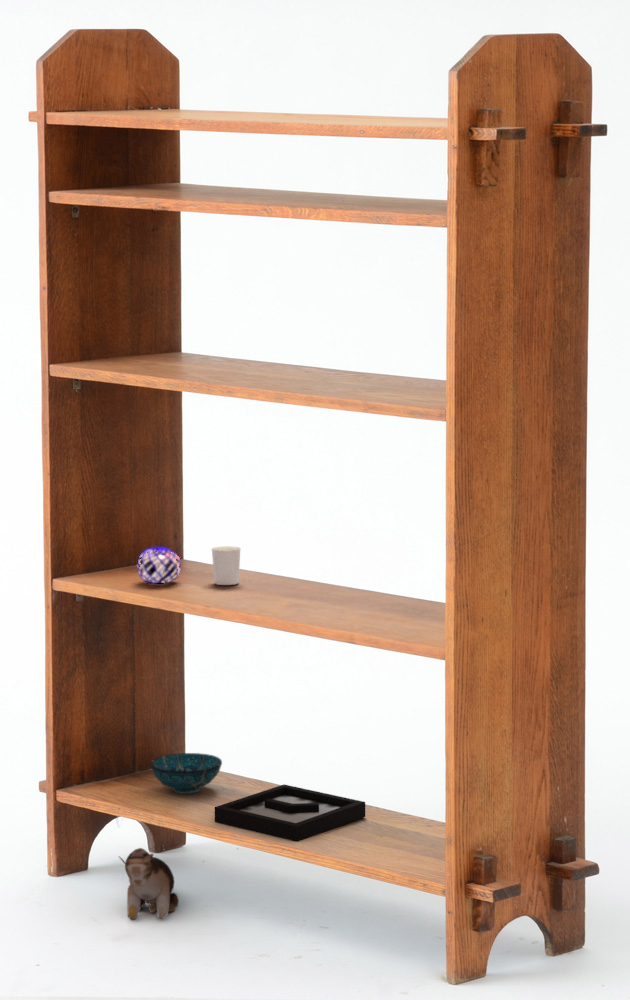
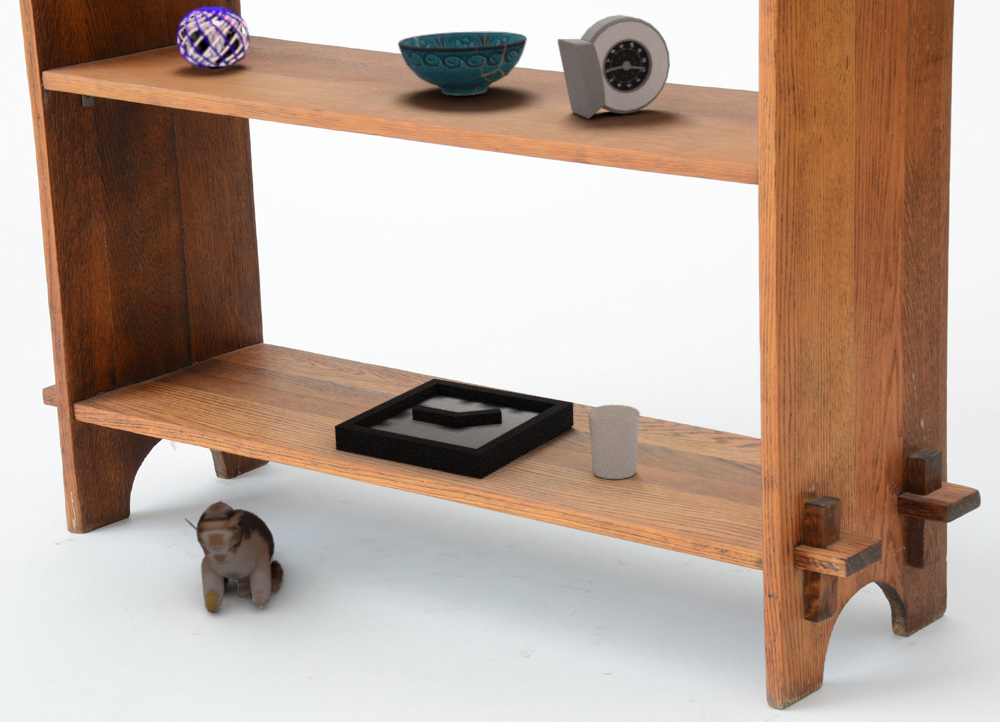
candle holder: present [212,546,240,585] -> present [588,405,640,479]
alarm clock: none [349,569,415,628] -> present [558,15,670,118]
decorative bowl: present [150,753,222,794] -> present [398,31,527,95]

